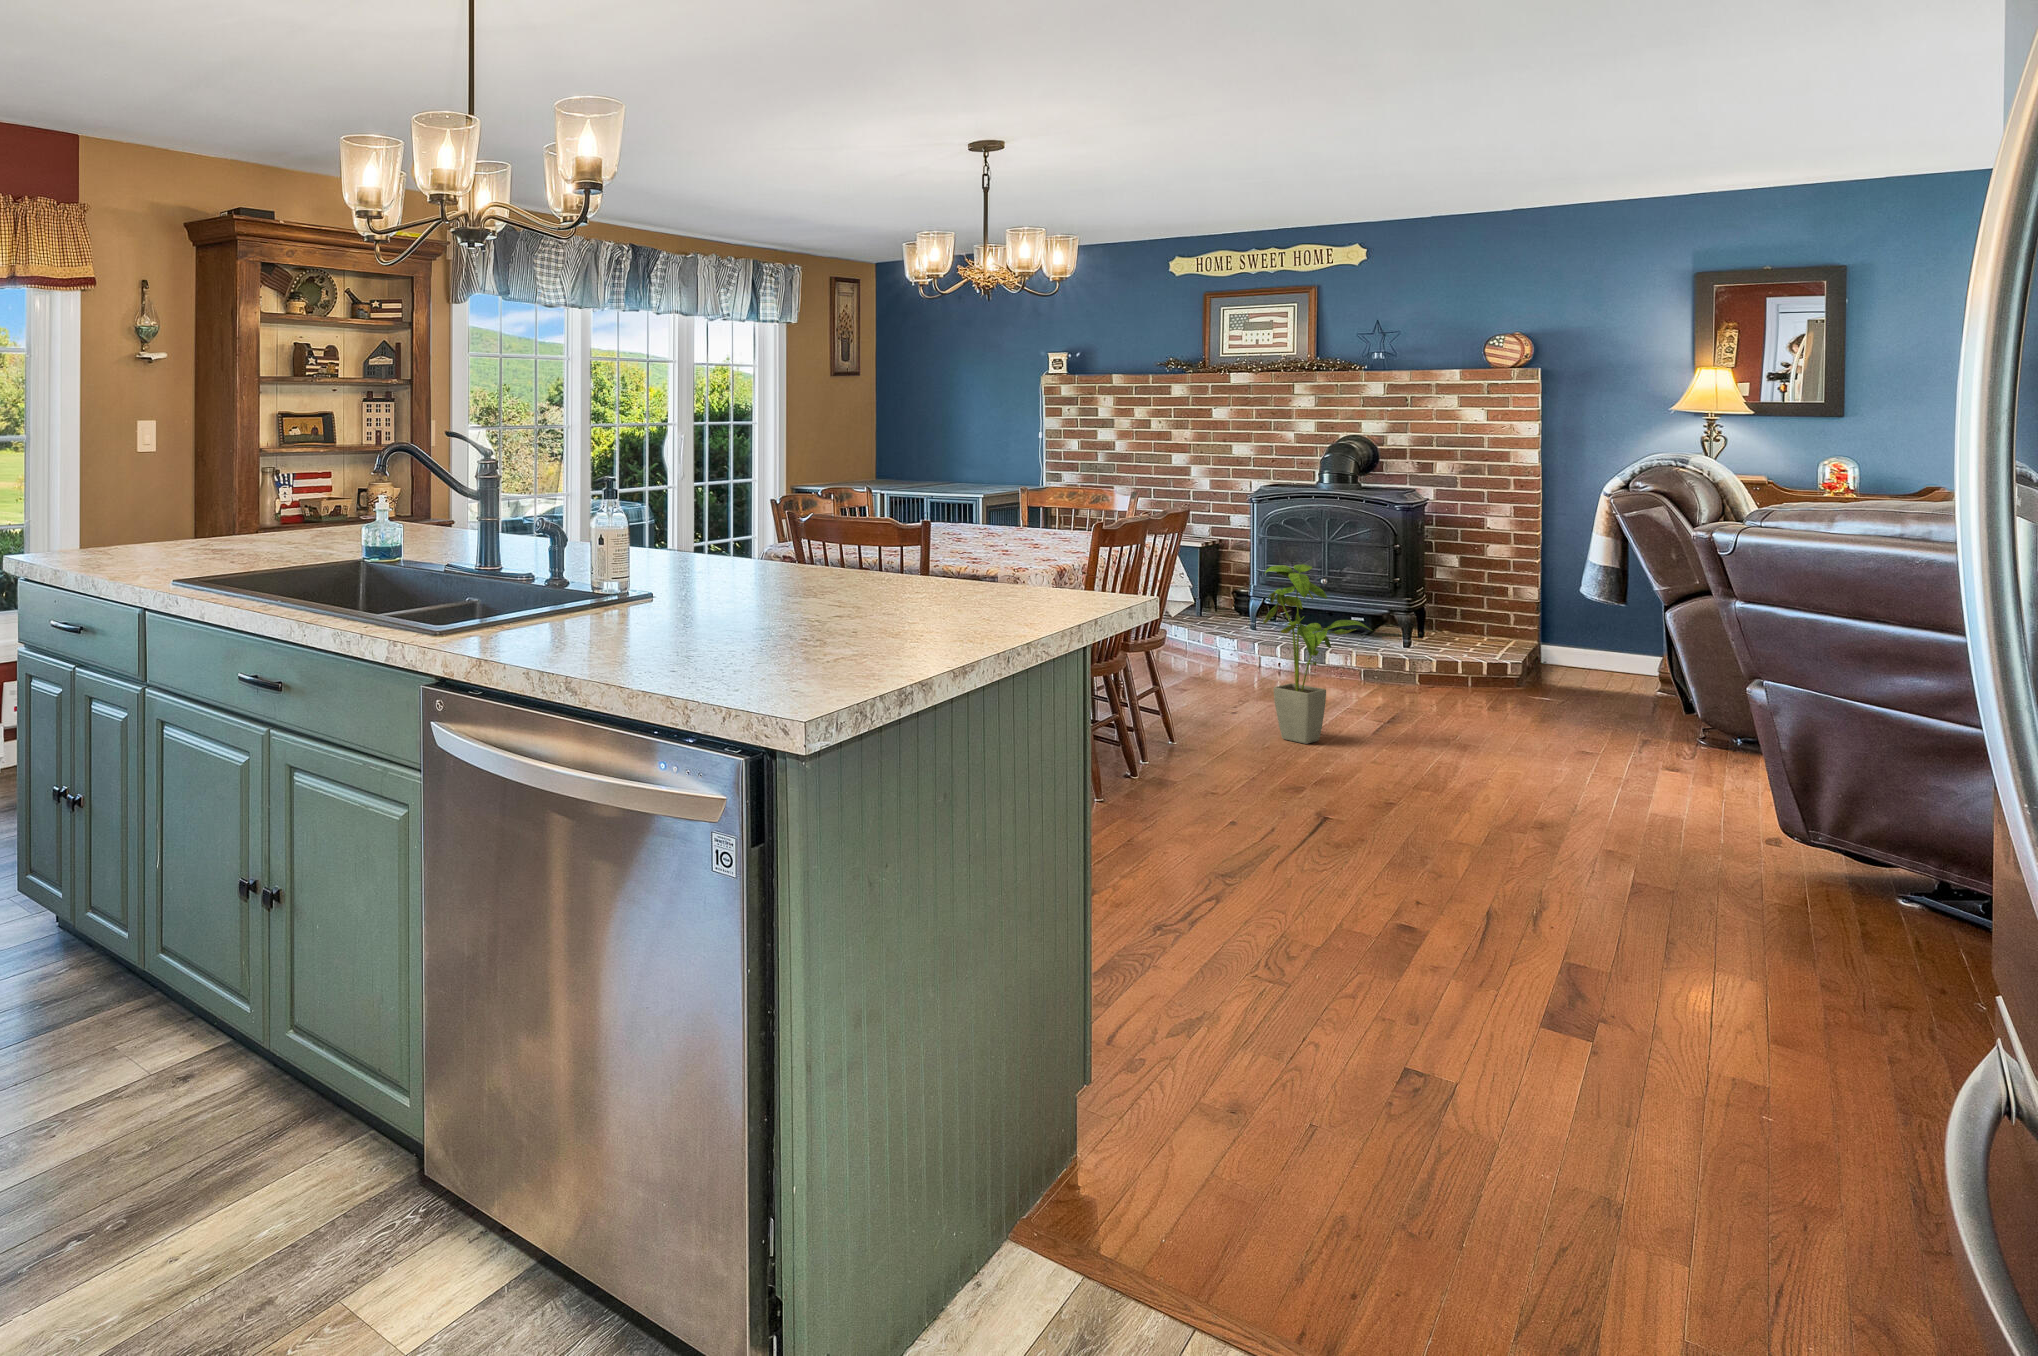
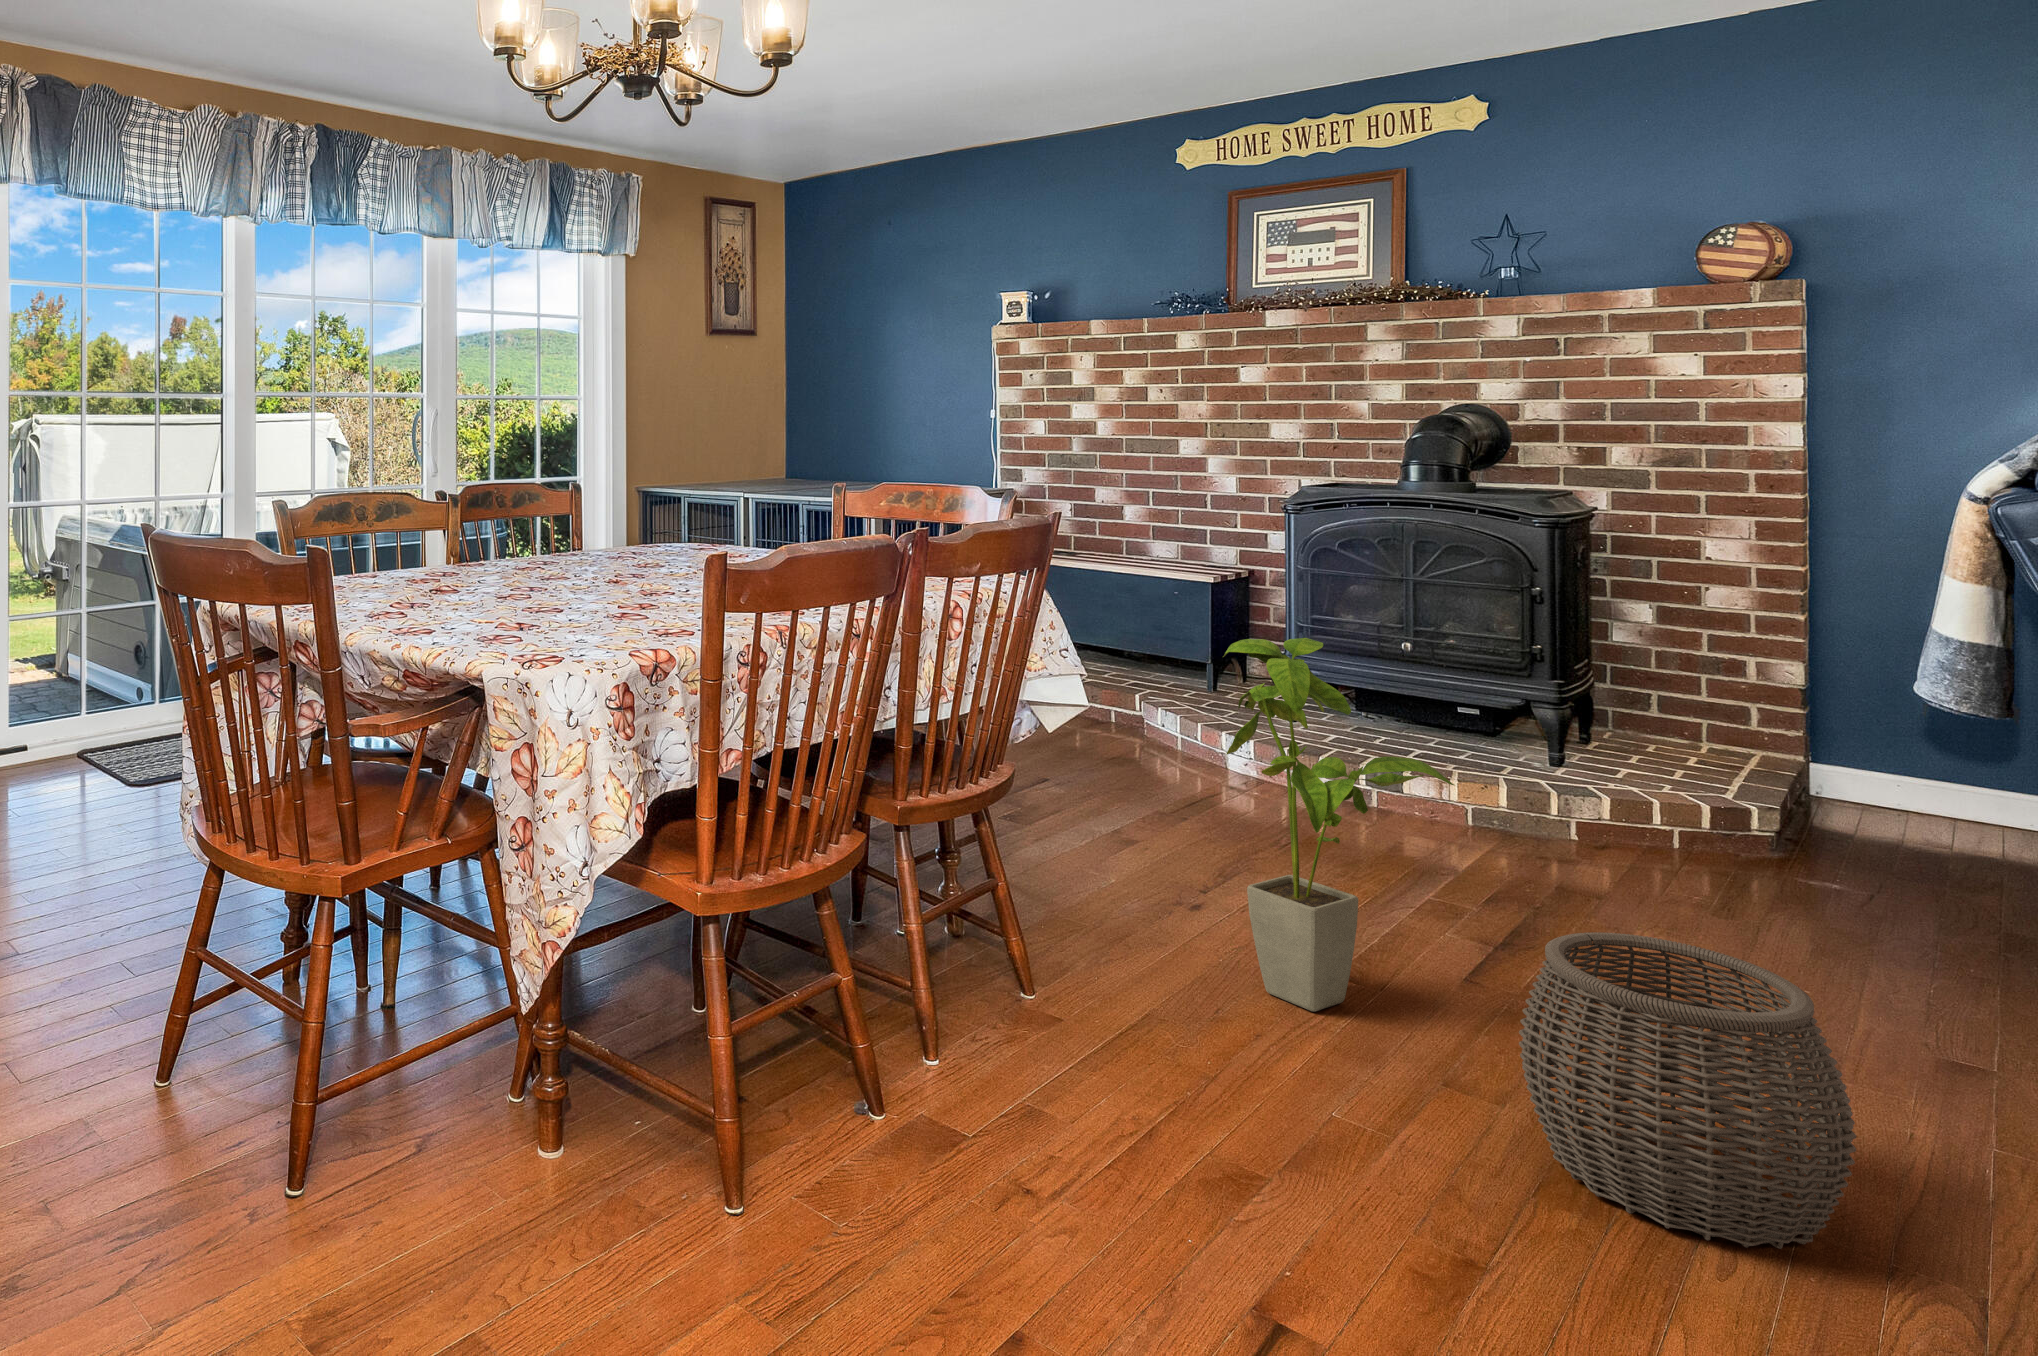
woven basket: none [1404,685,1533,795] -> present [1519,932,1856,1249]

